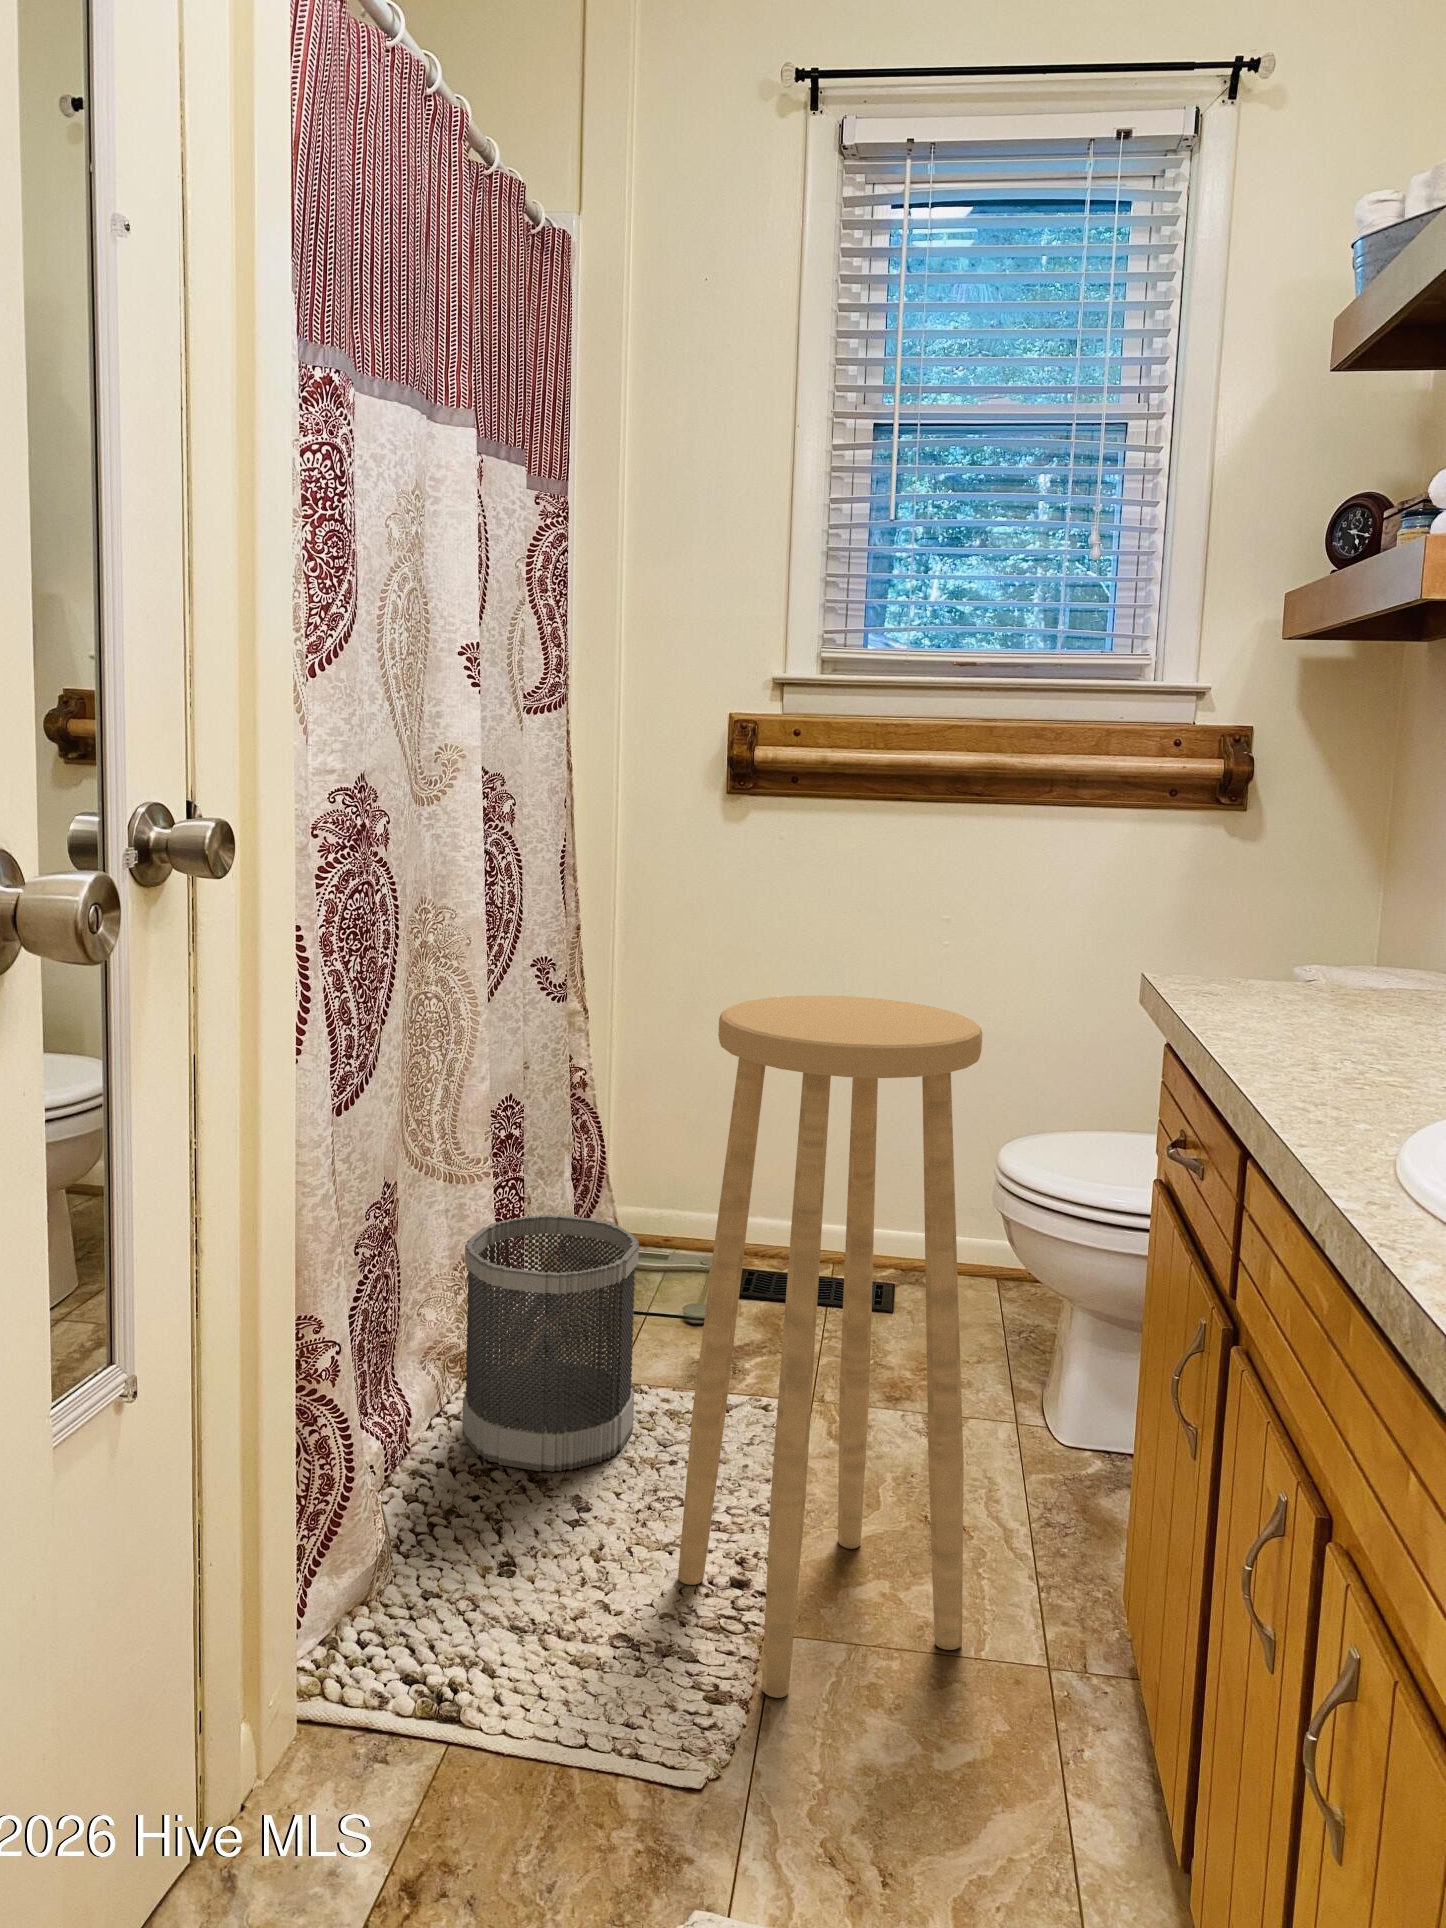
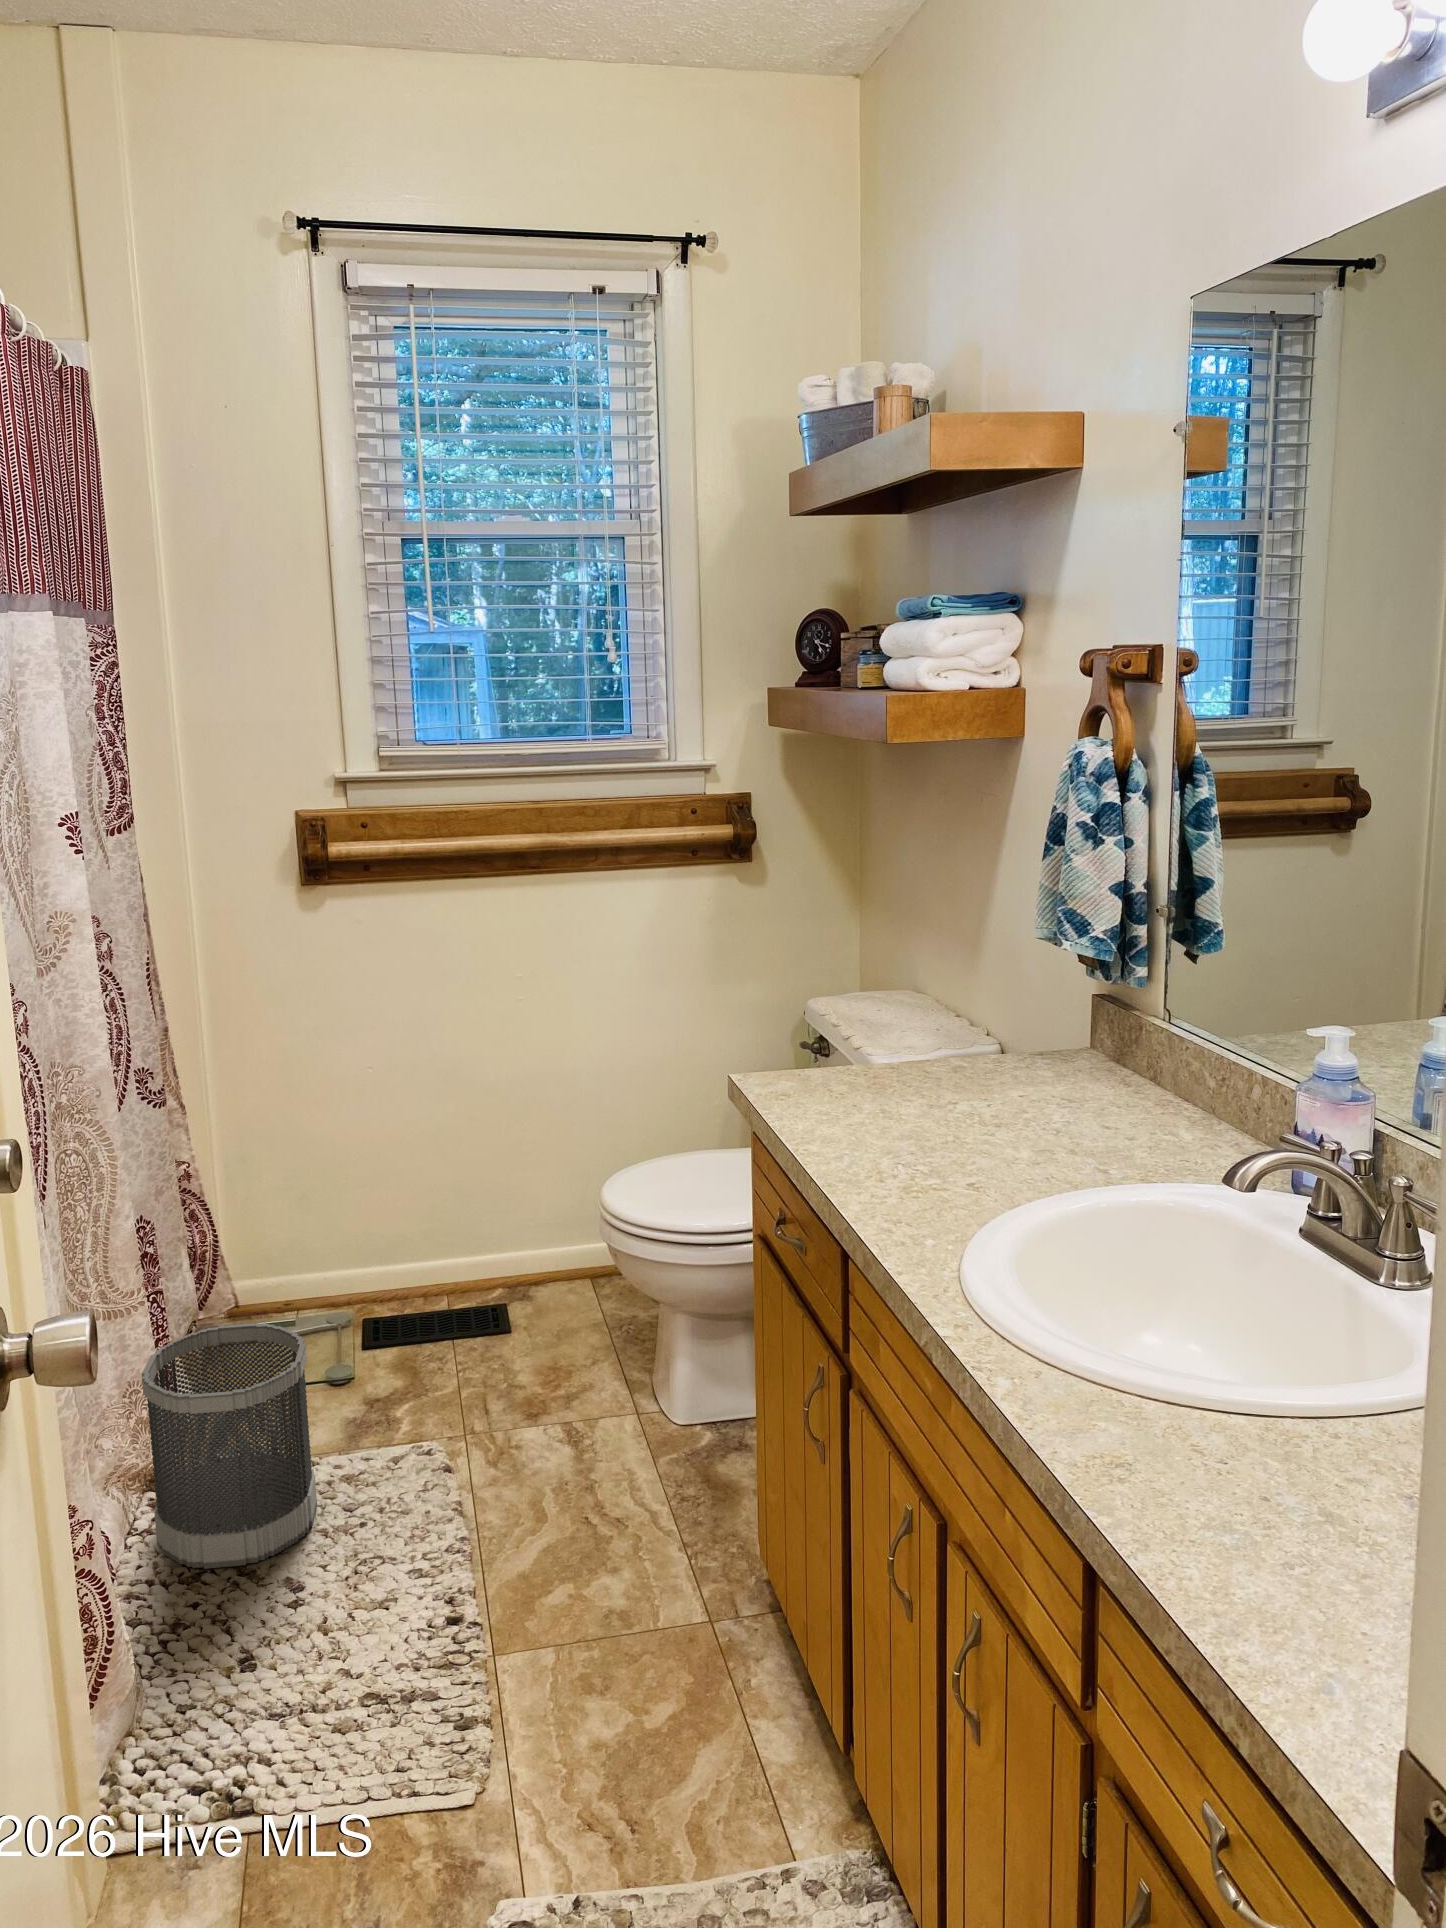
stool: present [678,996,982,1698] -> none [394,1117,642,1709]

